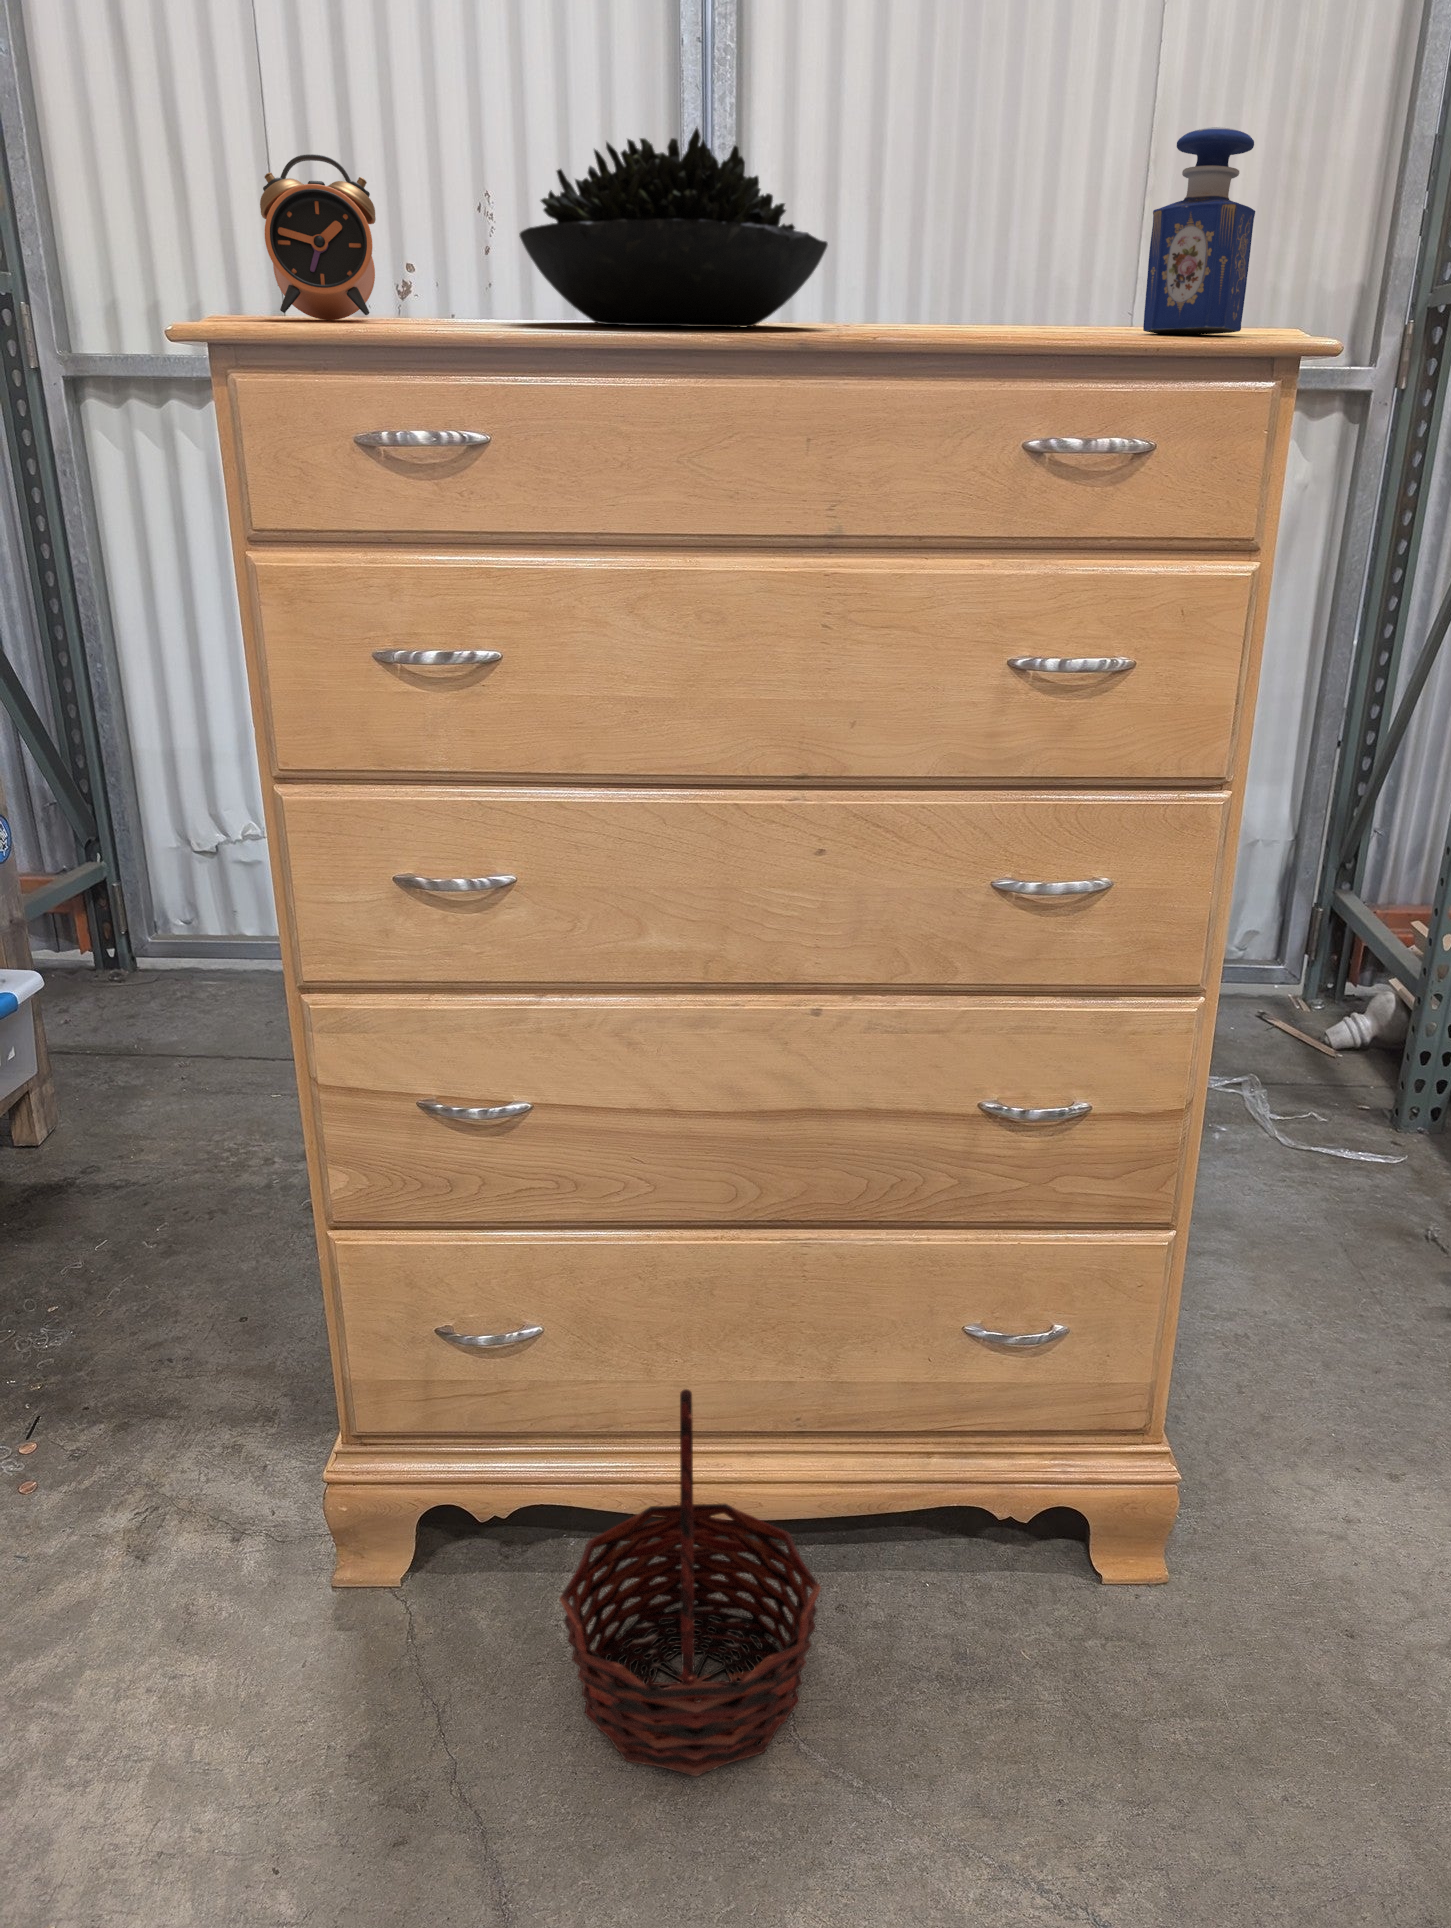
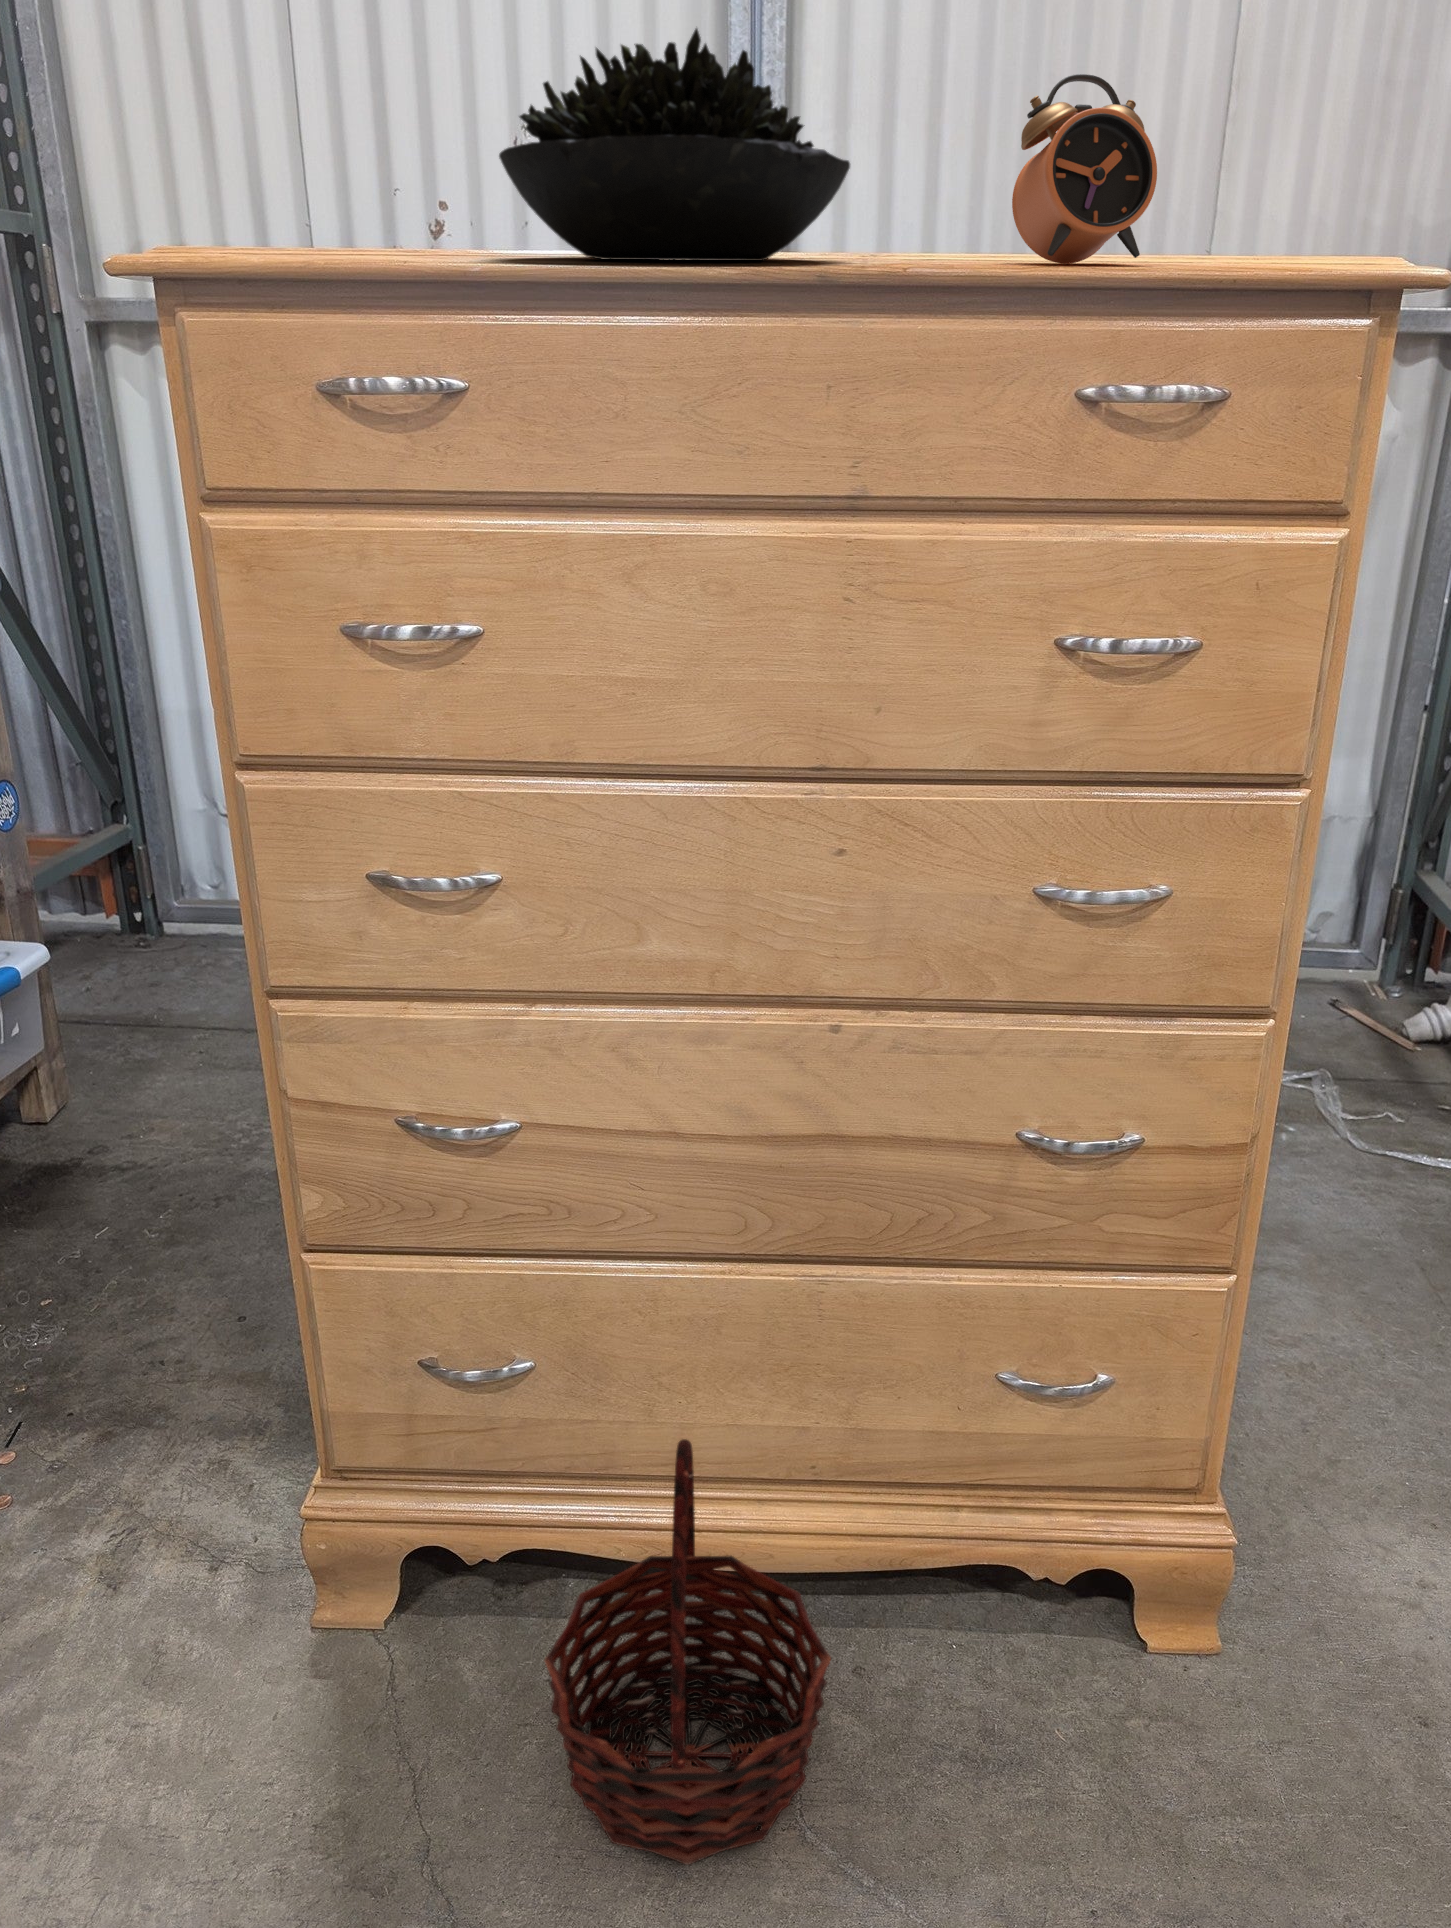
perfume bottle: present [1143,127,1255,335] -> none [1216,21,1351,266]
alarm clock: present [260,154,376,320] -> present [1012,74,1157,264]

